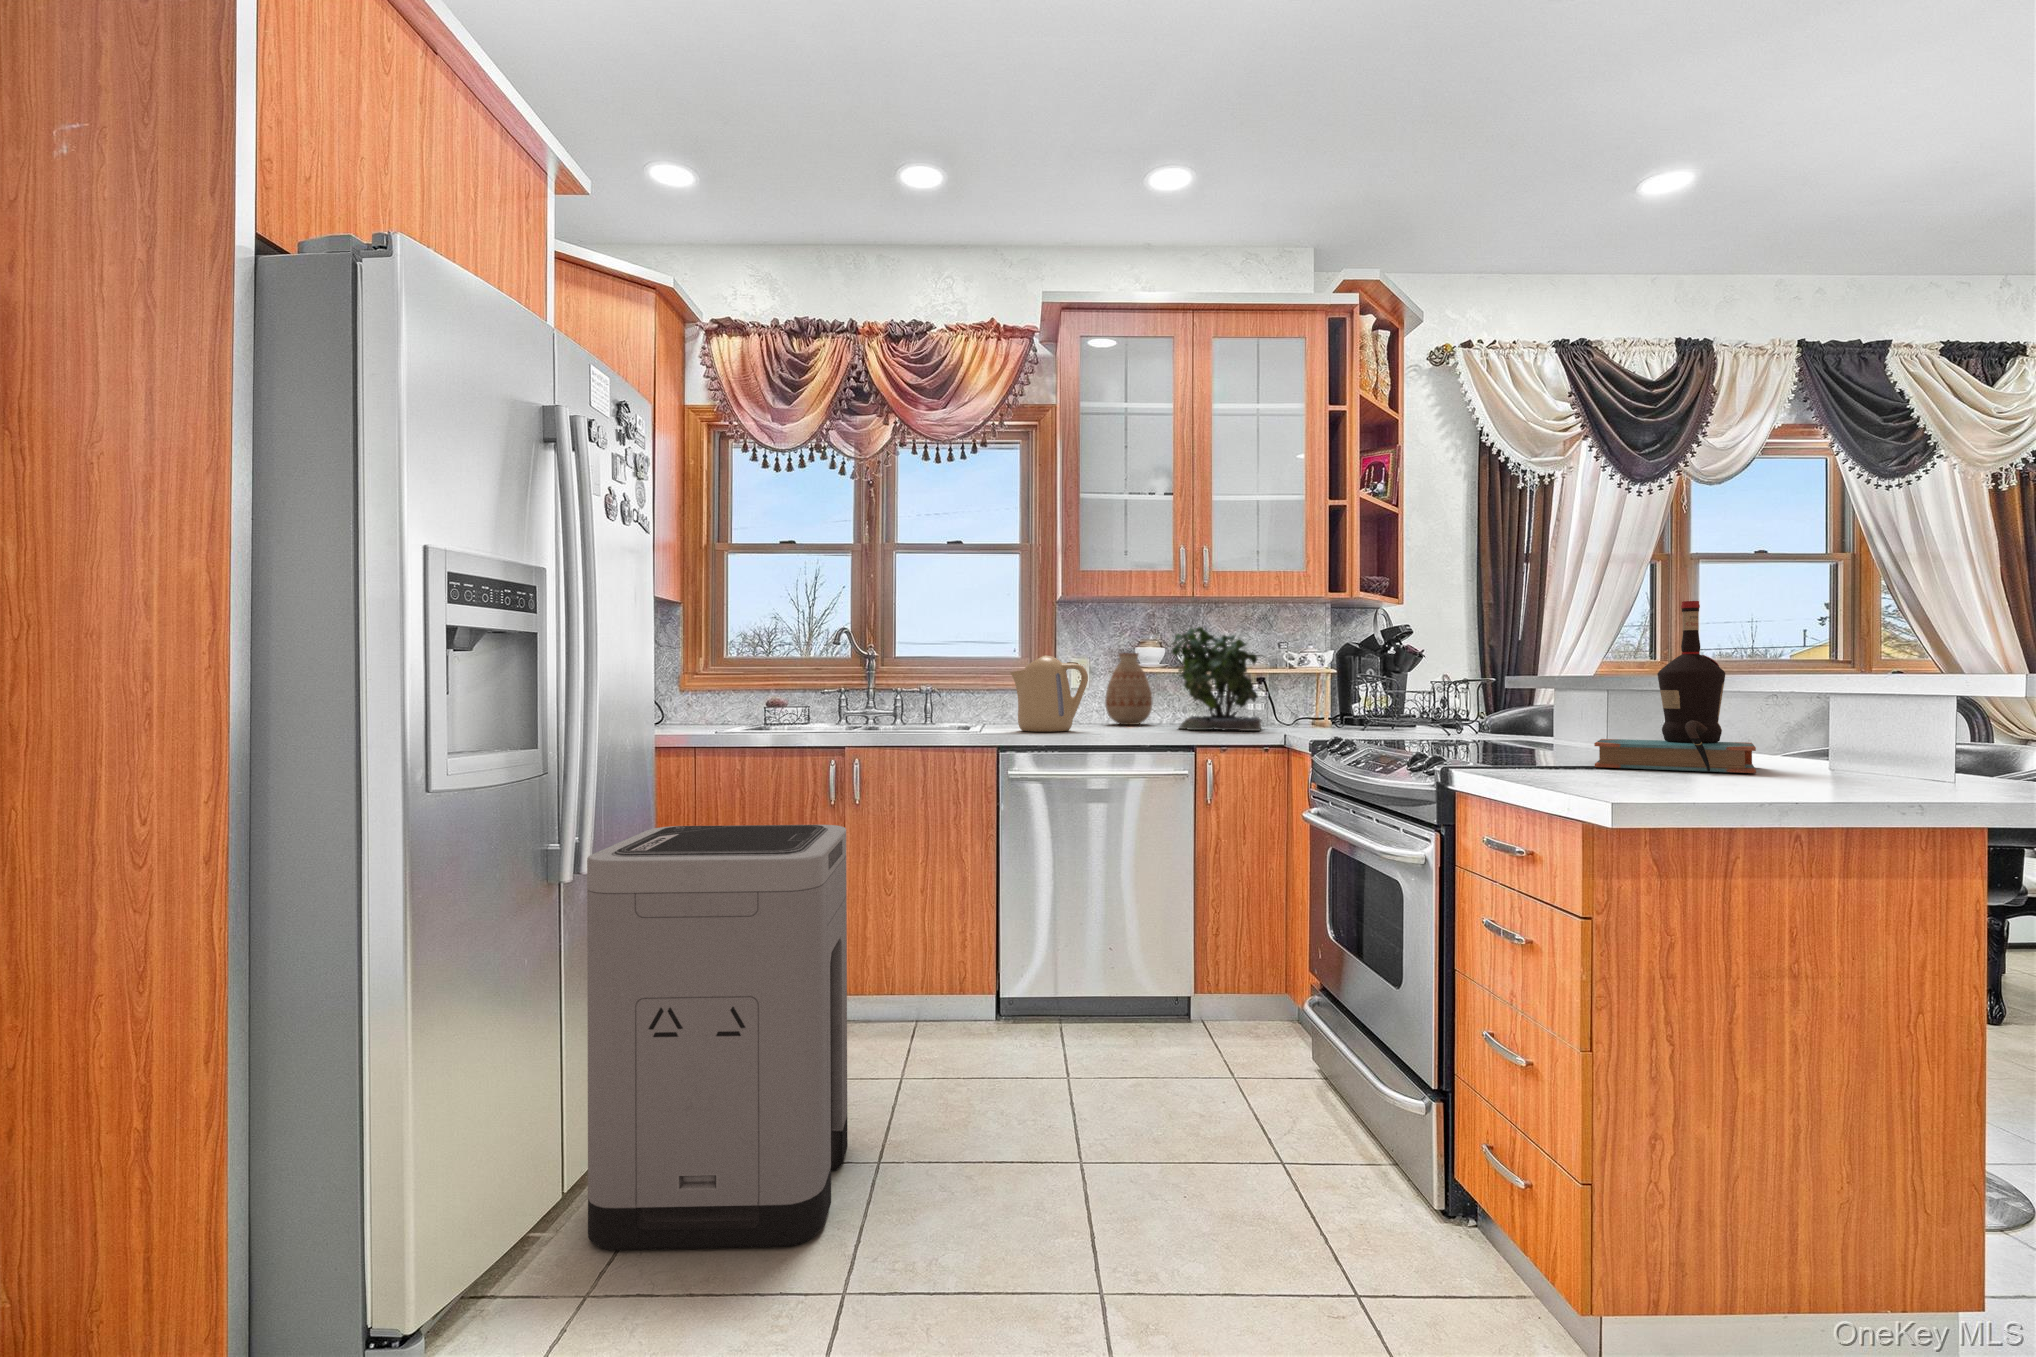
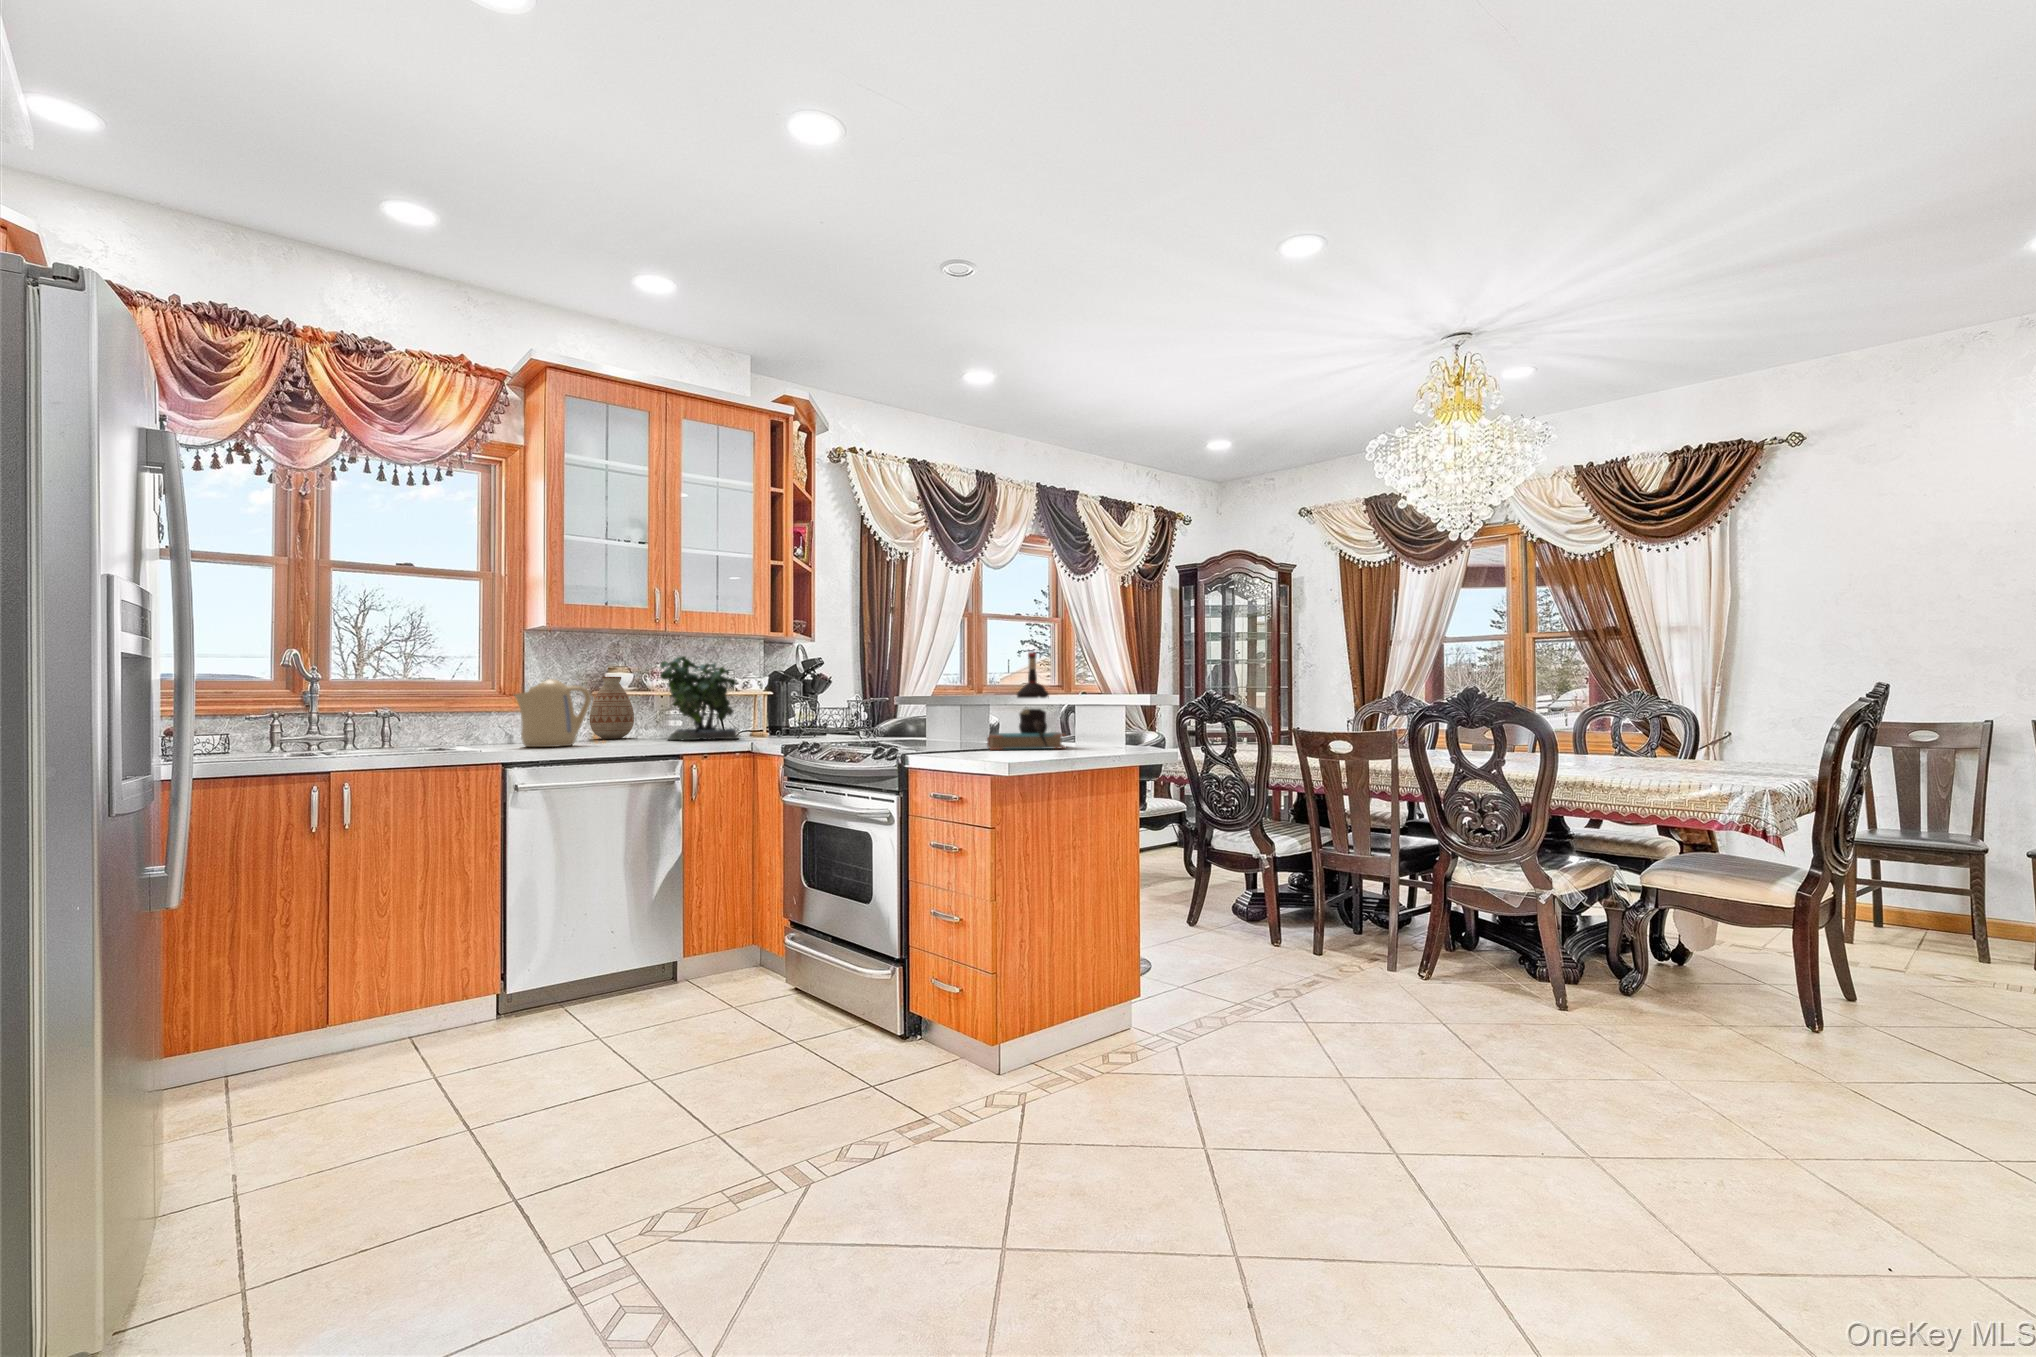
trash can: present [587,825,848,1250] -> none [155,840,444,1295]

